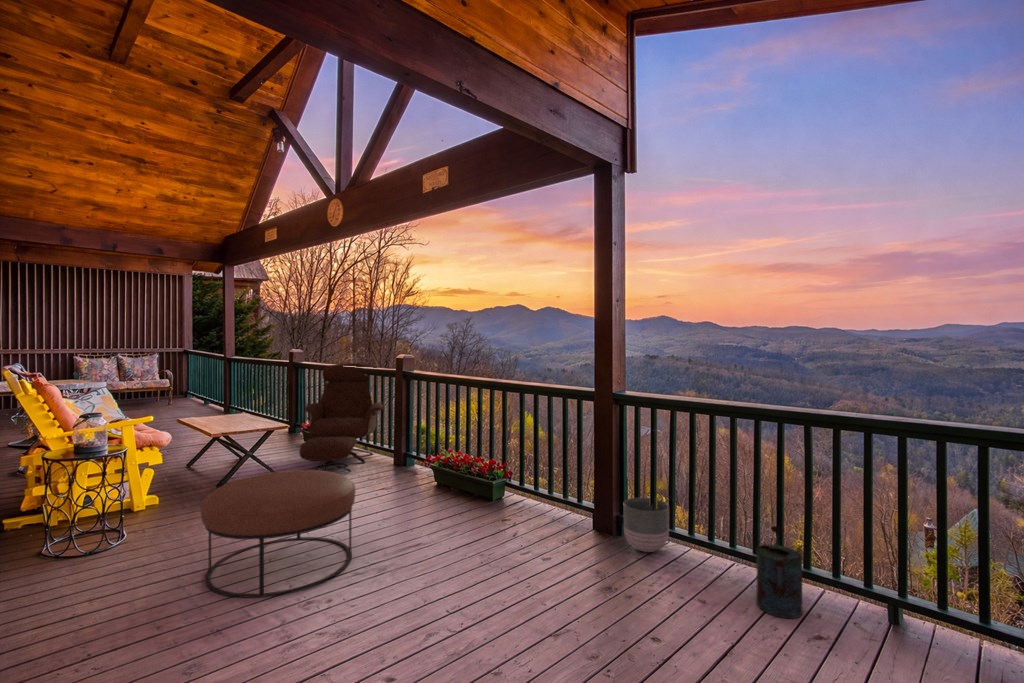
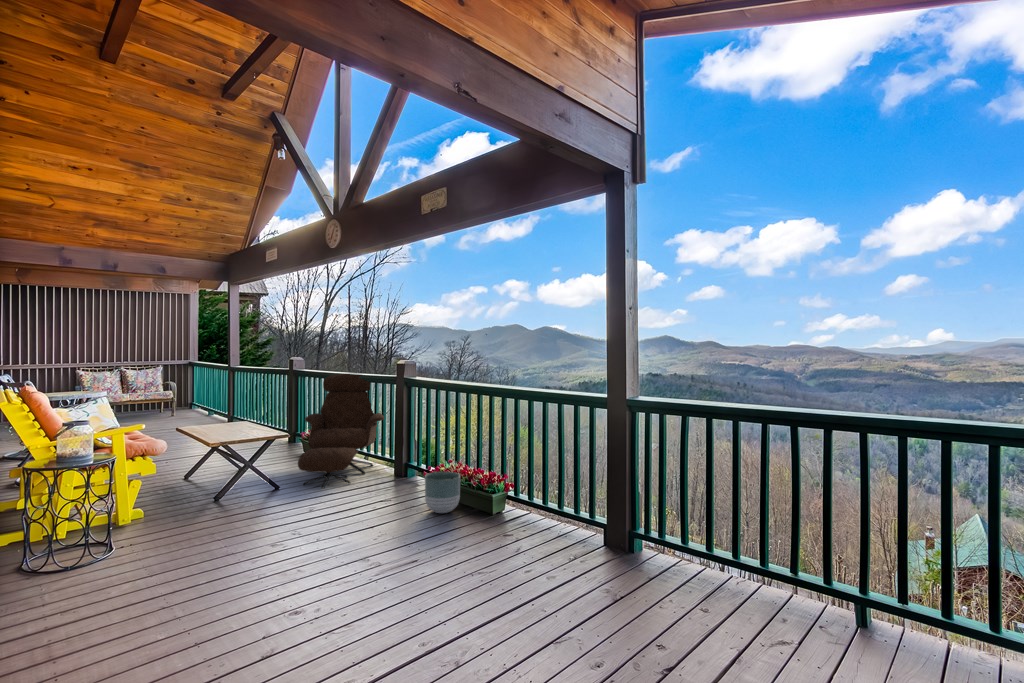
ottoman: present [201,470,355,598] -> none [185,482,354,623]
planter: present [624,498,669,552] -> present [425,472,460,513]
watering can: present [756,526,803,618] -> none [787,542,840,645]

